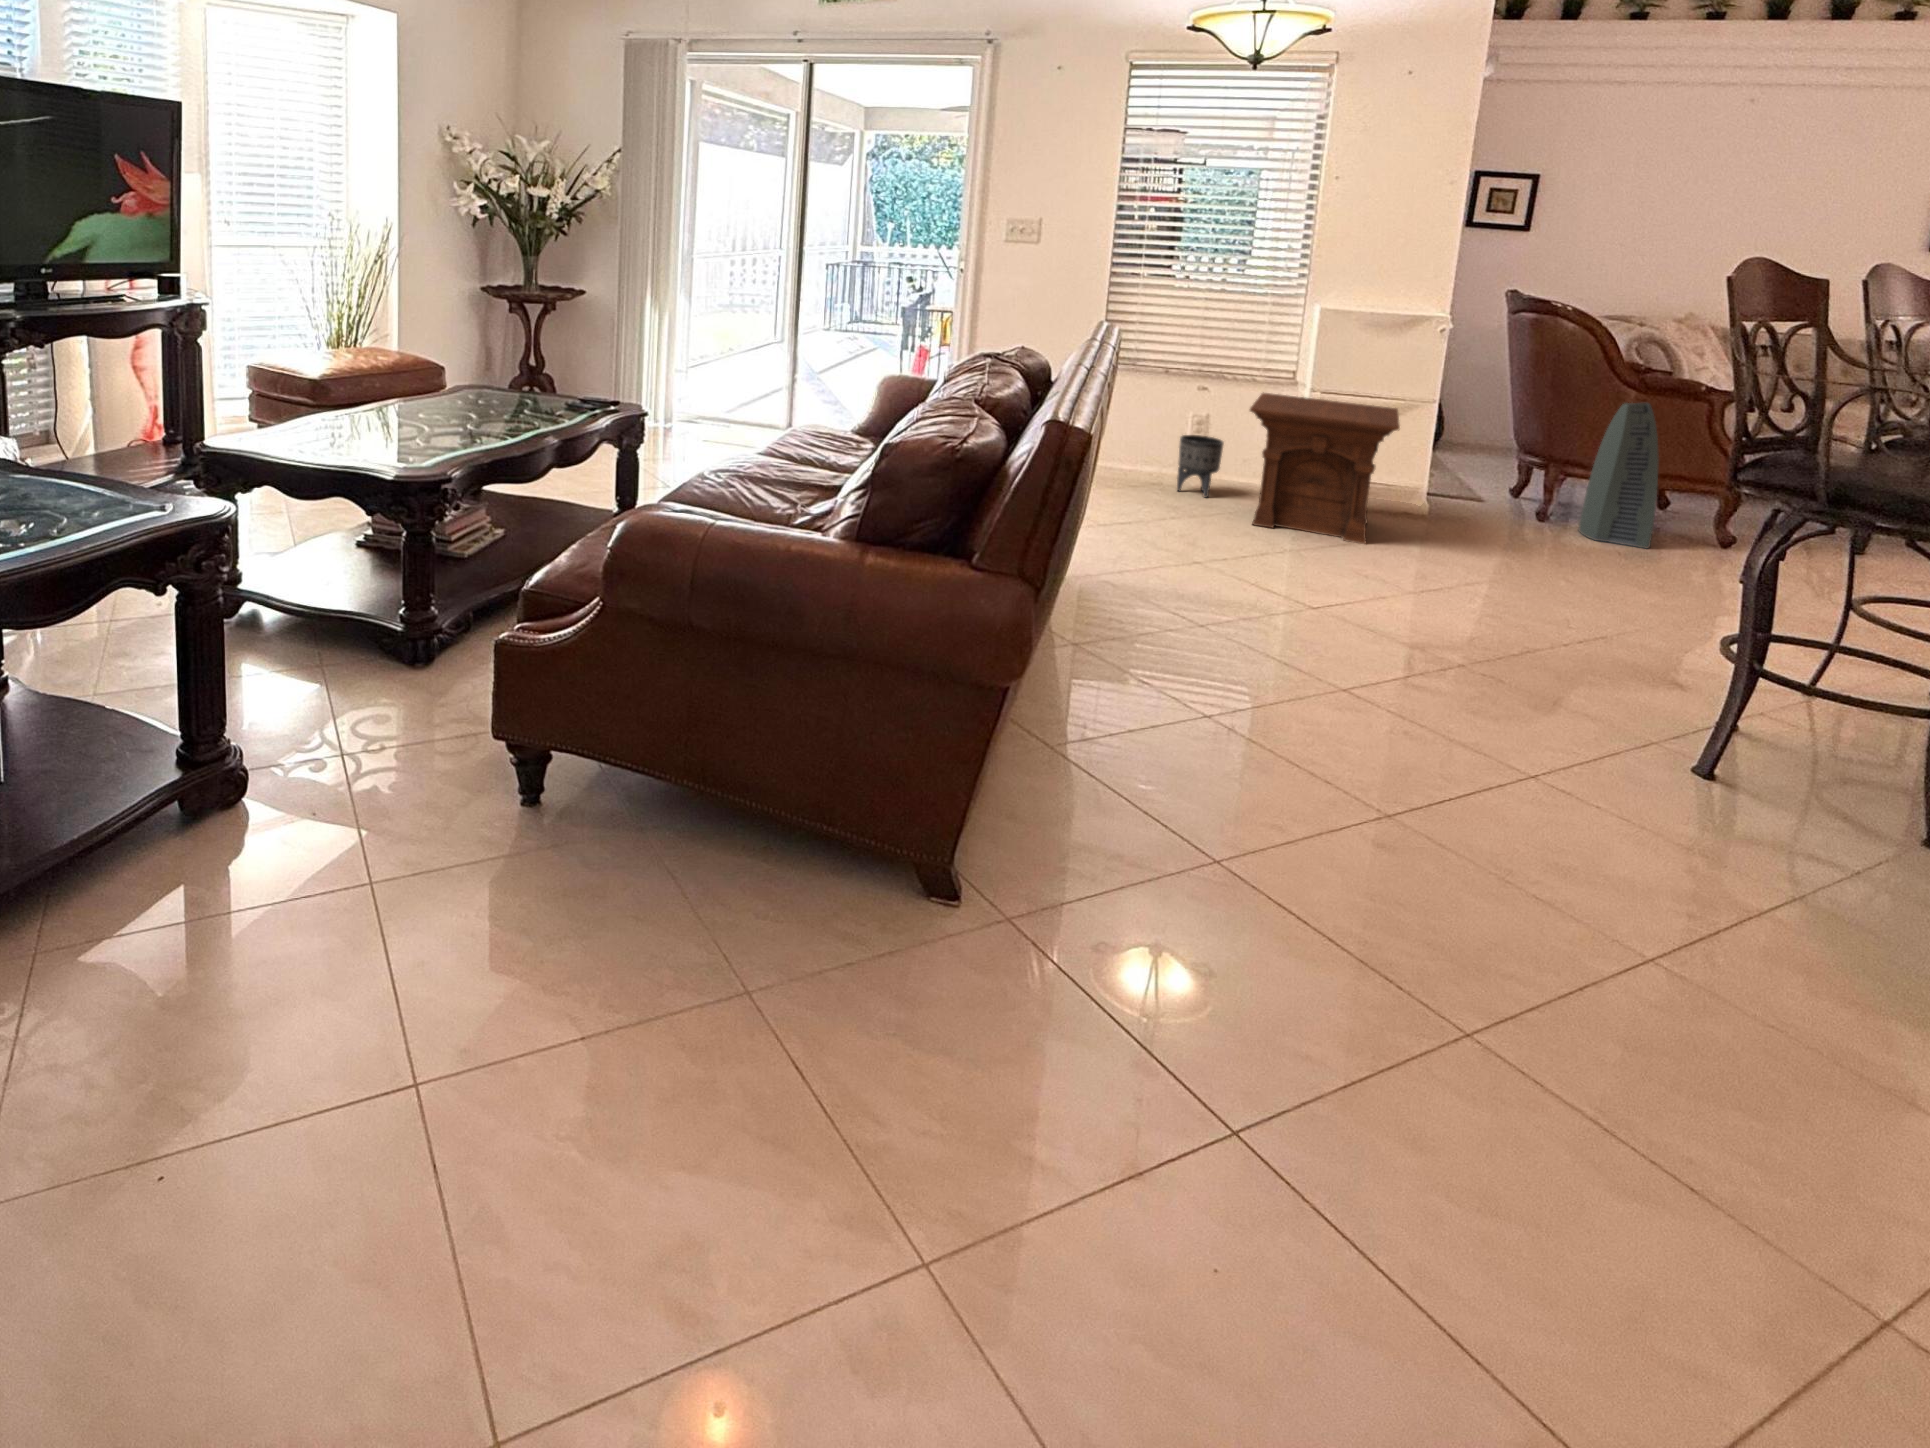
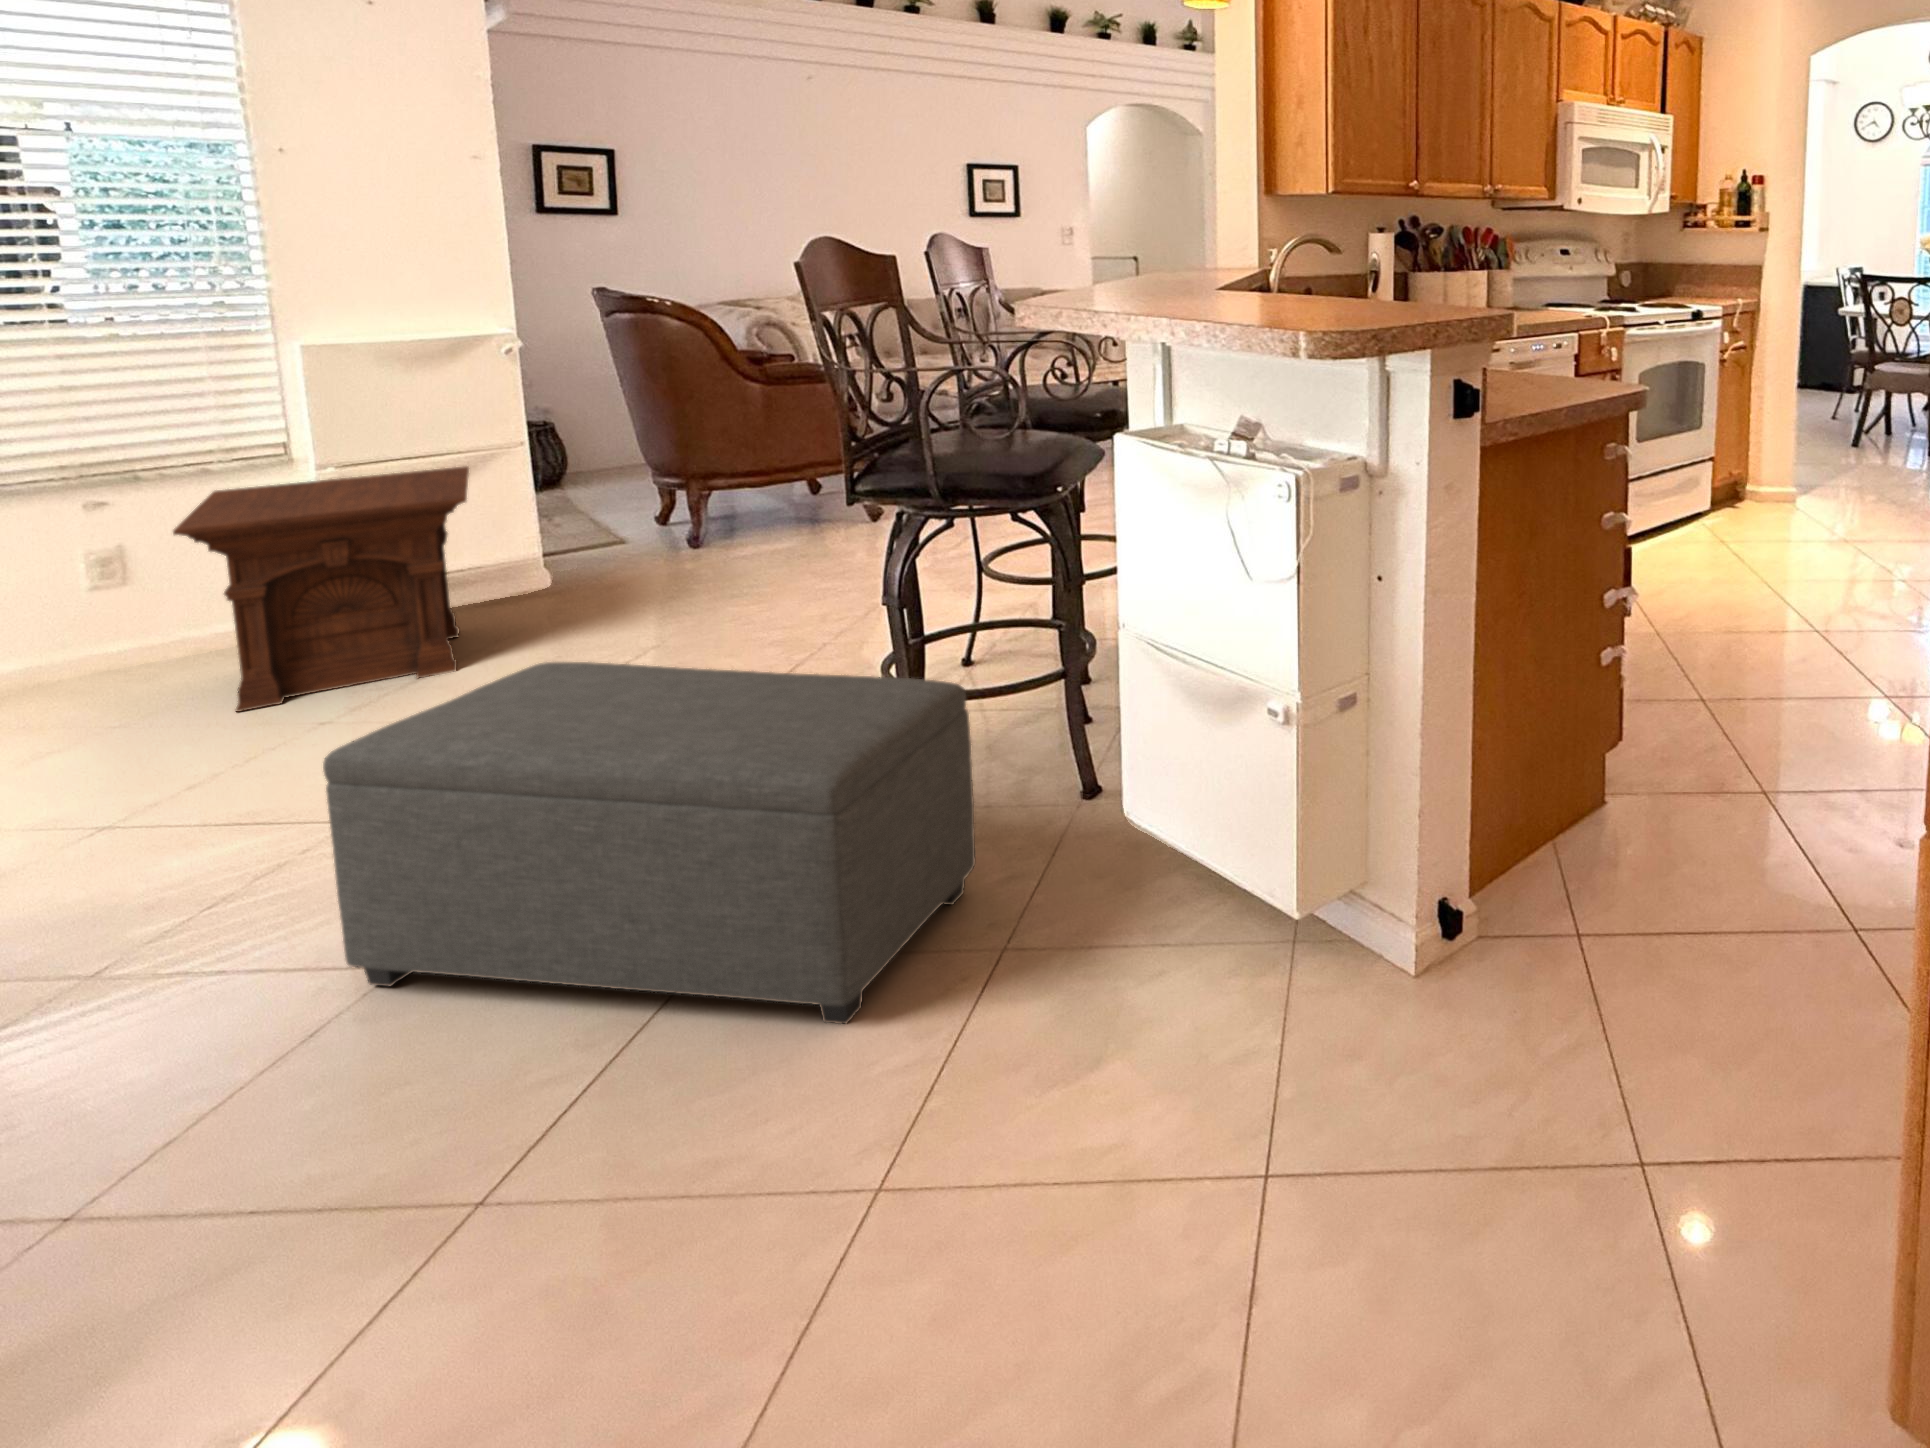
air purifier: present [1579,403,1659,549] -> none [738,395,812,557]
planter: present [1177,435,1224,498] -> none [39,585,154,700]
ottoman: none [1319,537,1815,870] -> present [323,662,975,1024]

